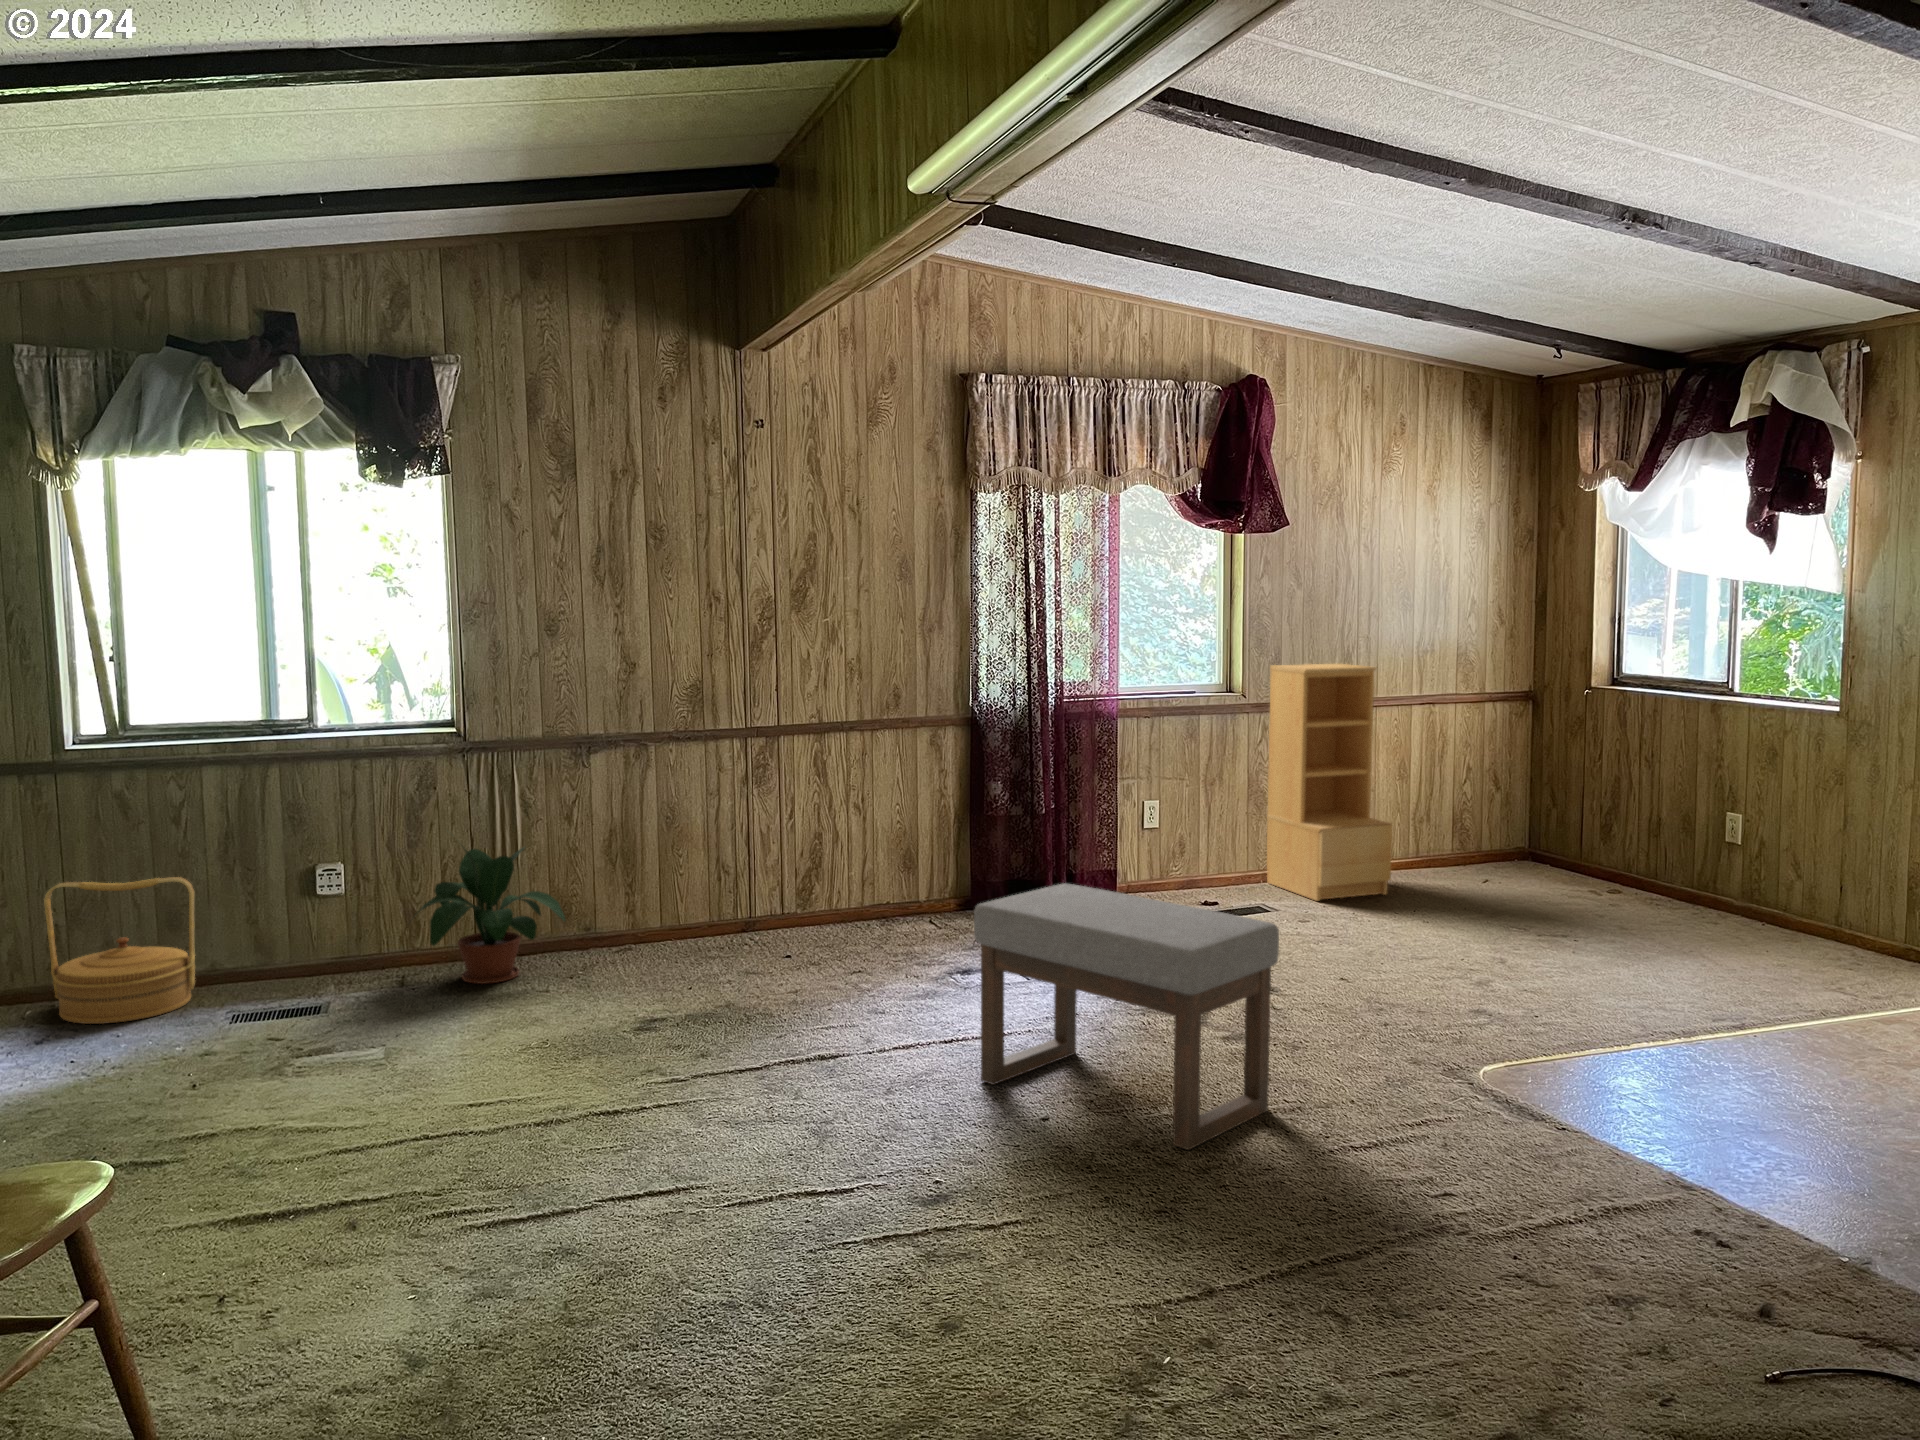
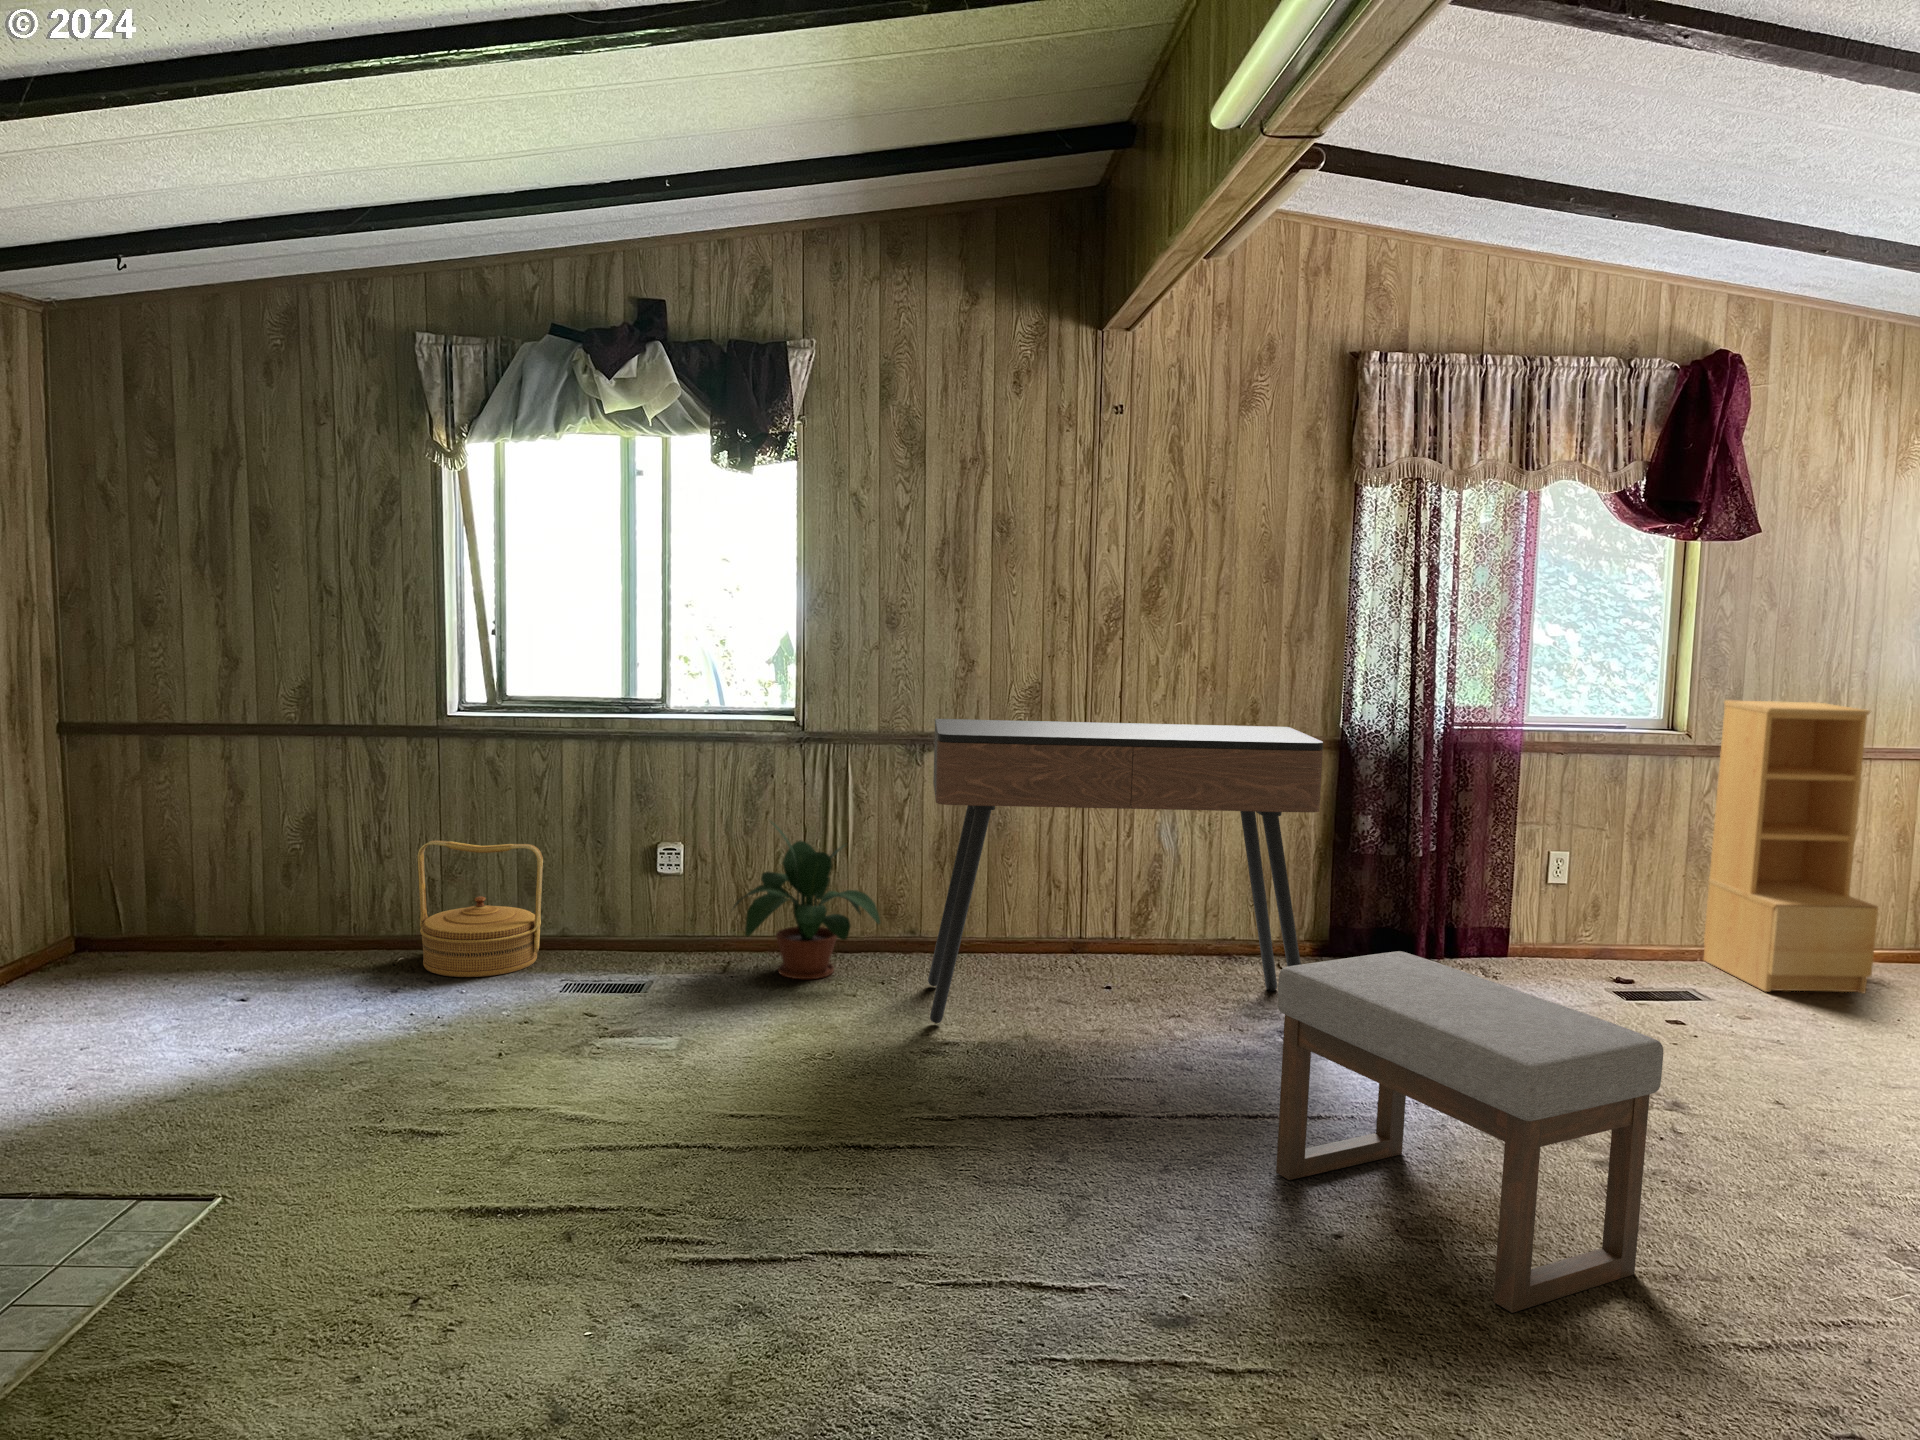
console table: none [611,707,973,1005] -> present [928,719,1323,1023]

